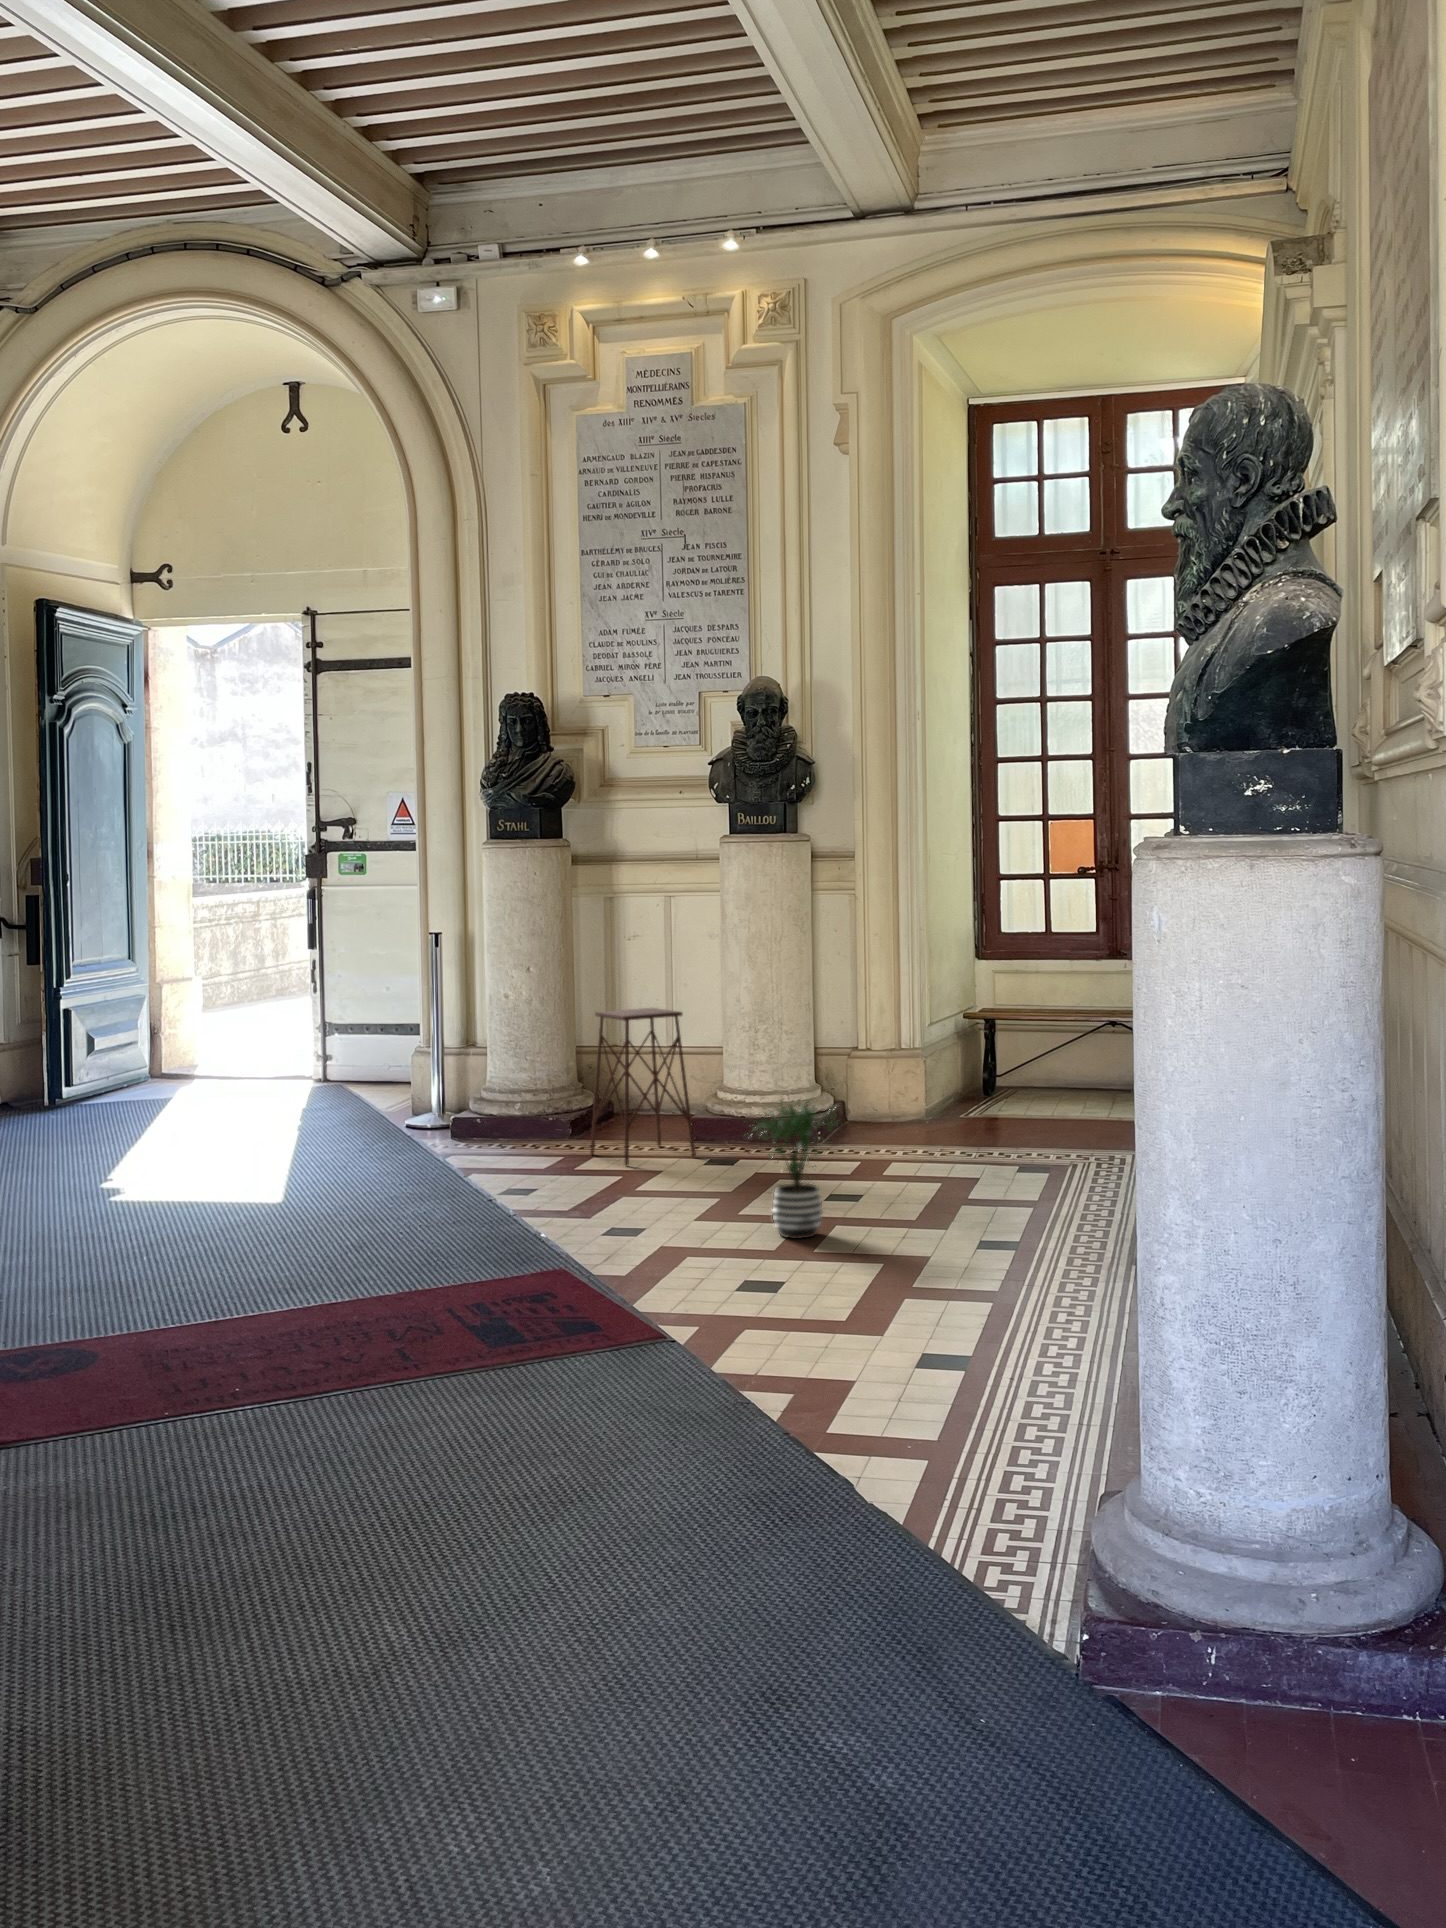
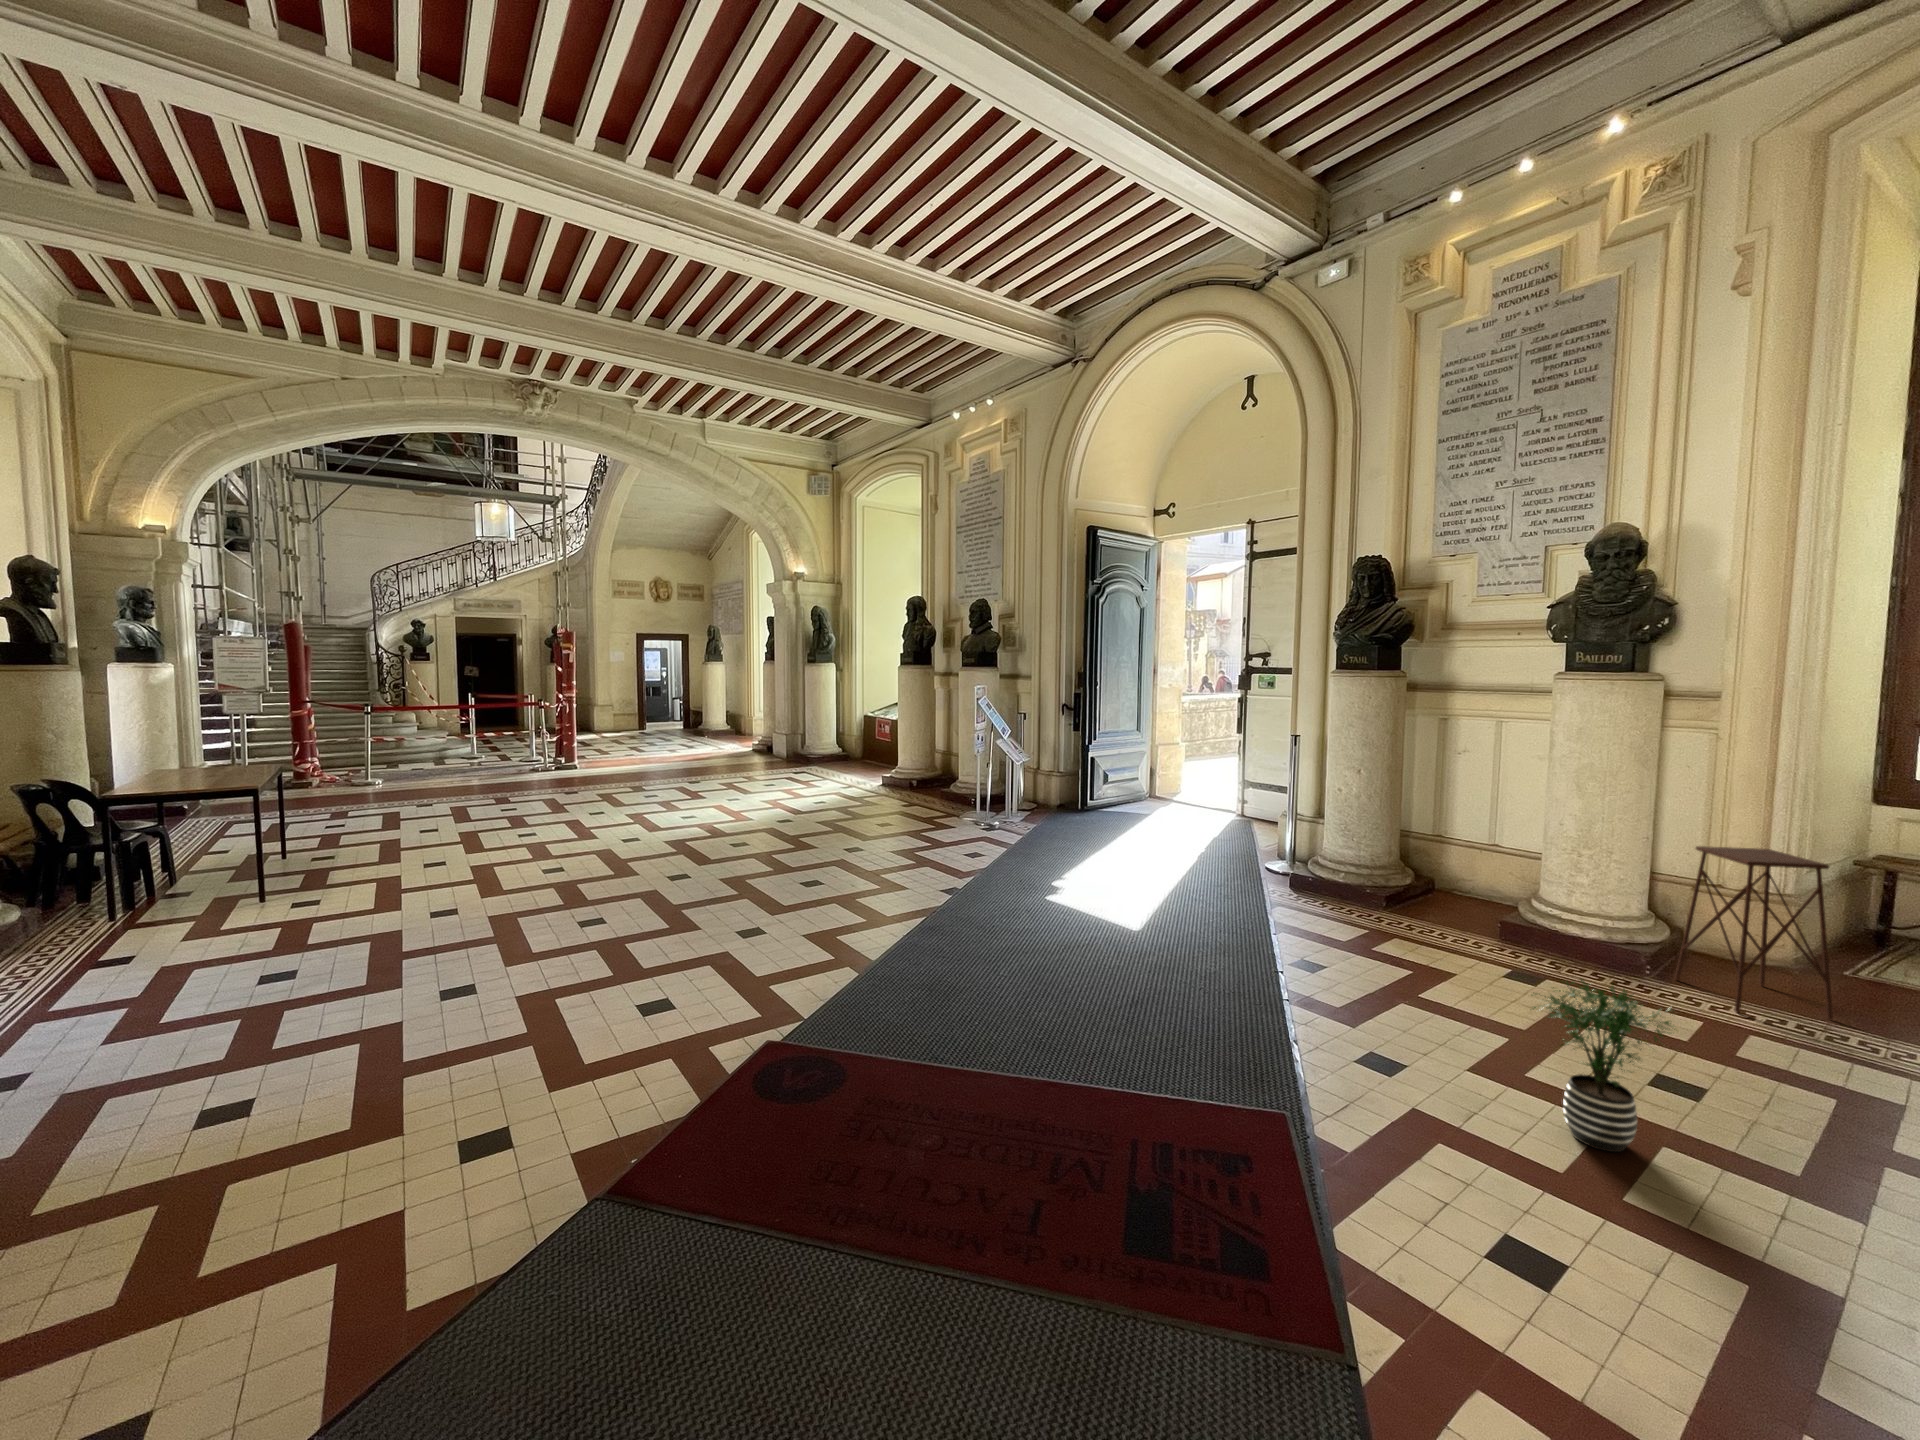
side table: present [590,1008,696,1166] -> present [1675,846,1833,1020]

